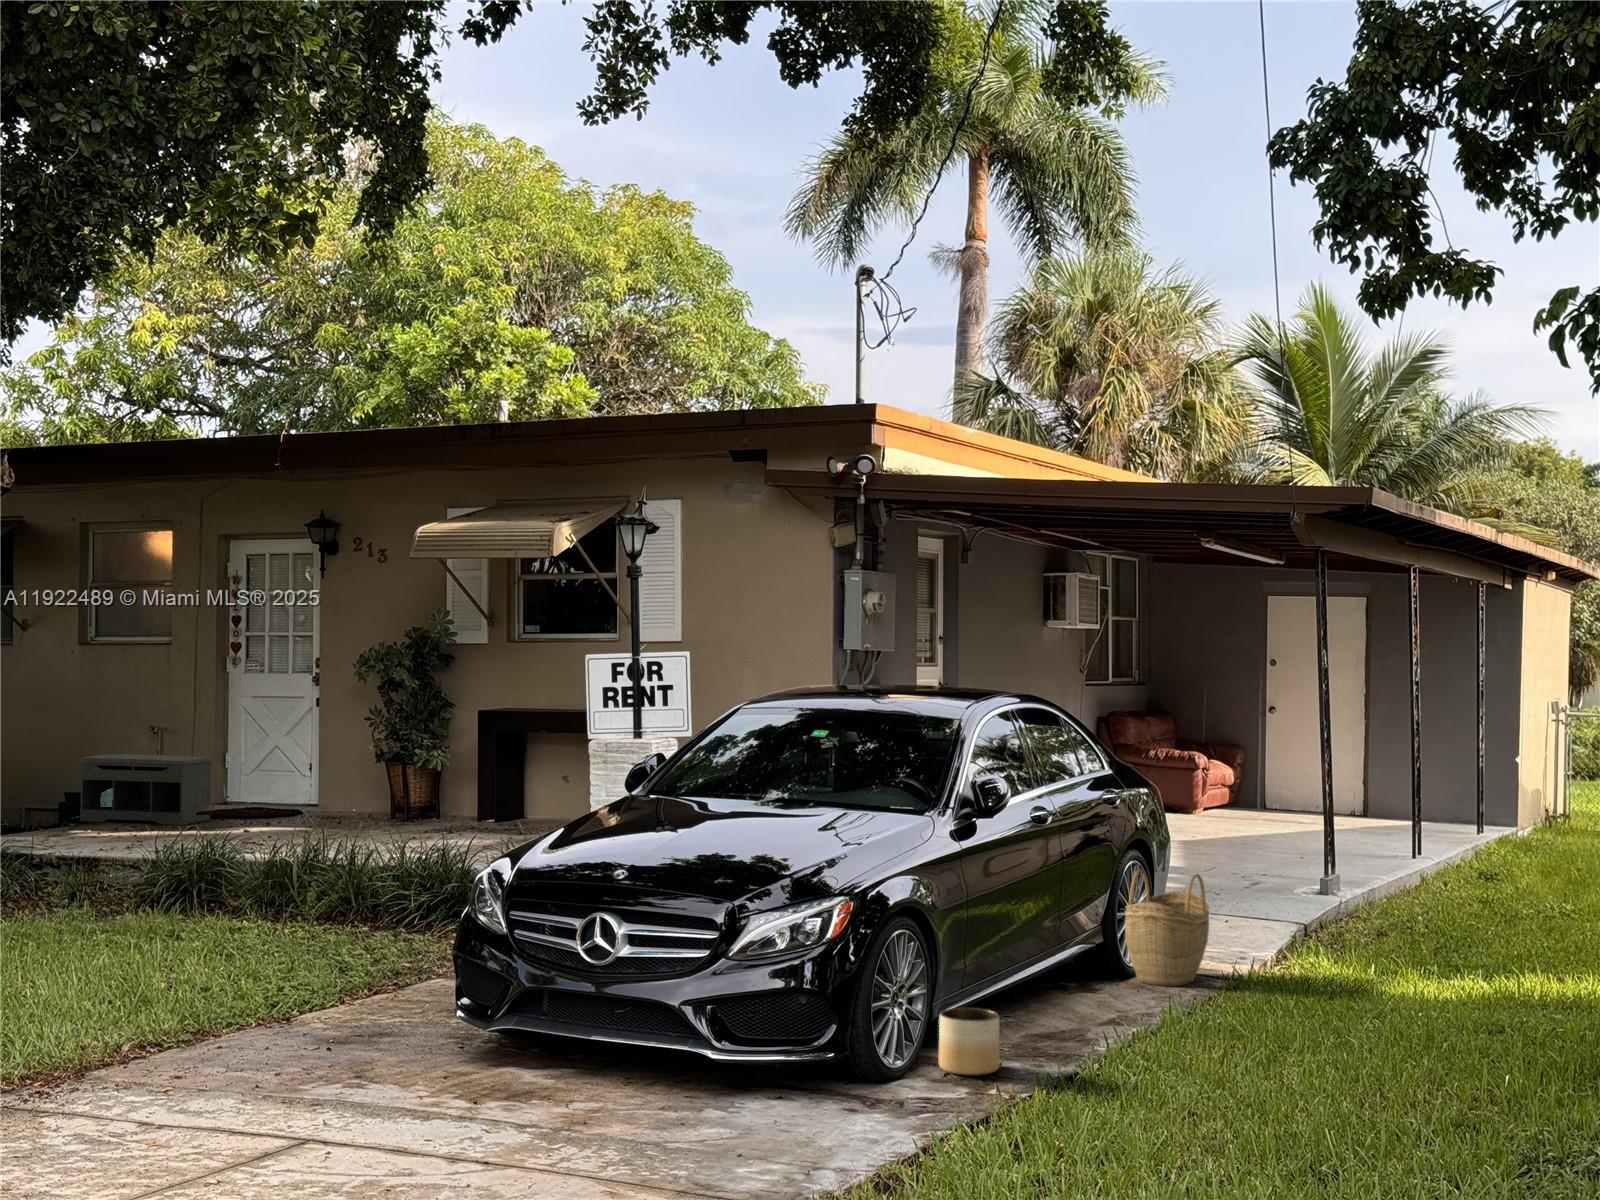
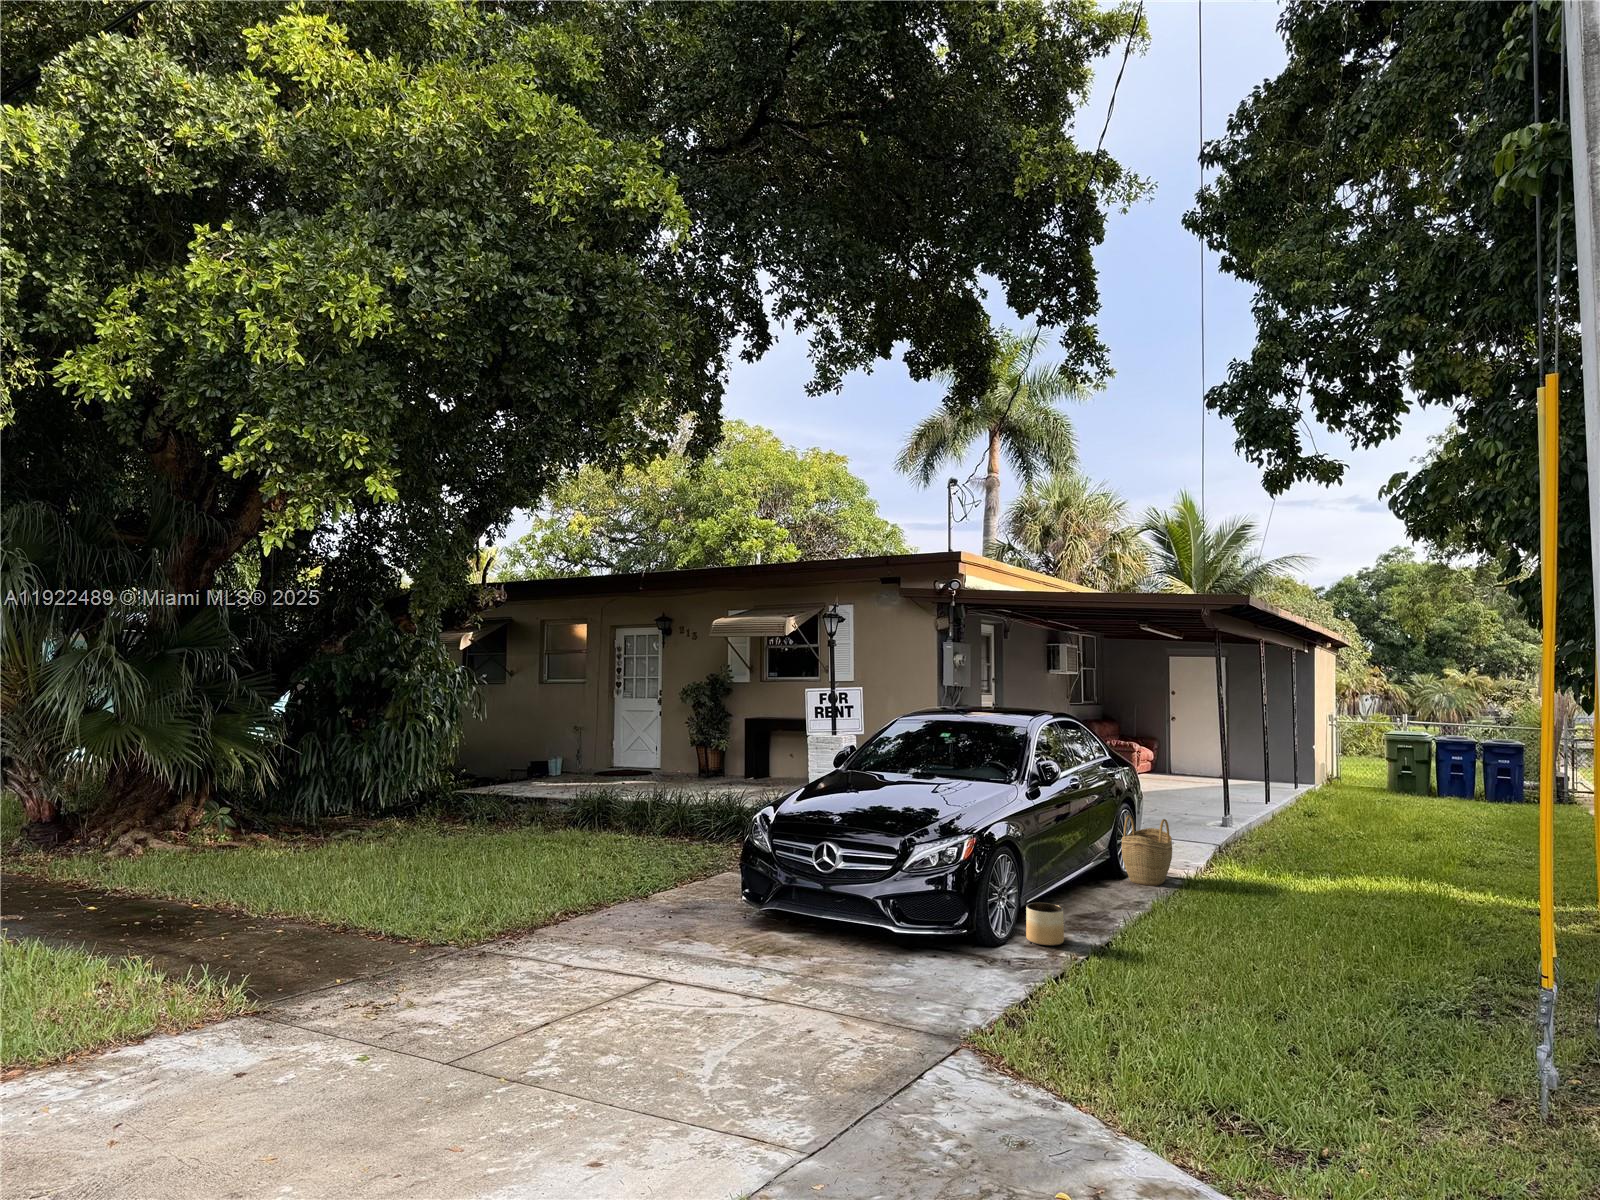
bench: present [80,754,212,825] -> none [543,737,609,775]

